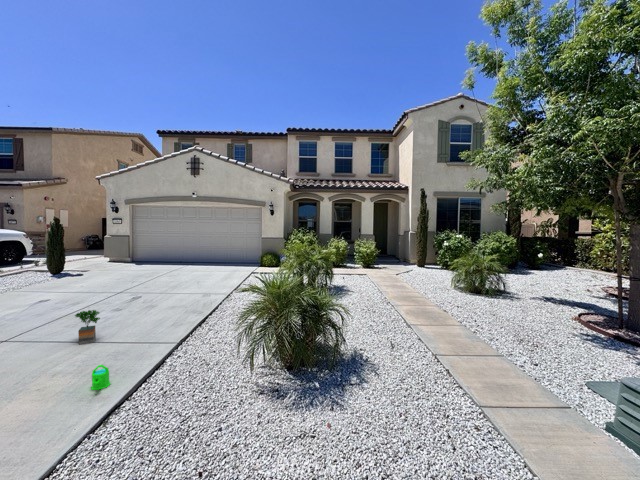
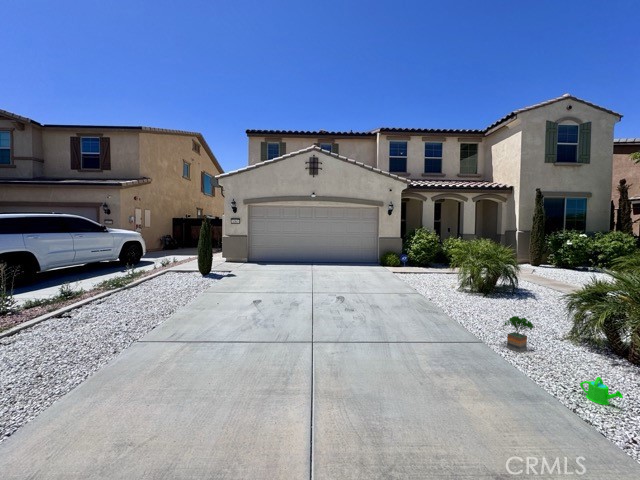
potted tree: present [75,310,100,345] -> present [505,316,534,353]

